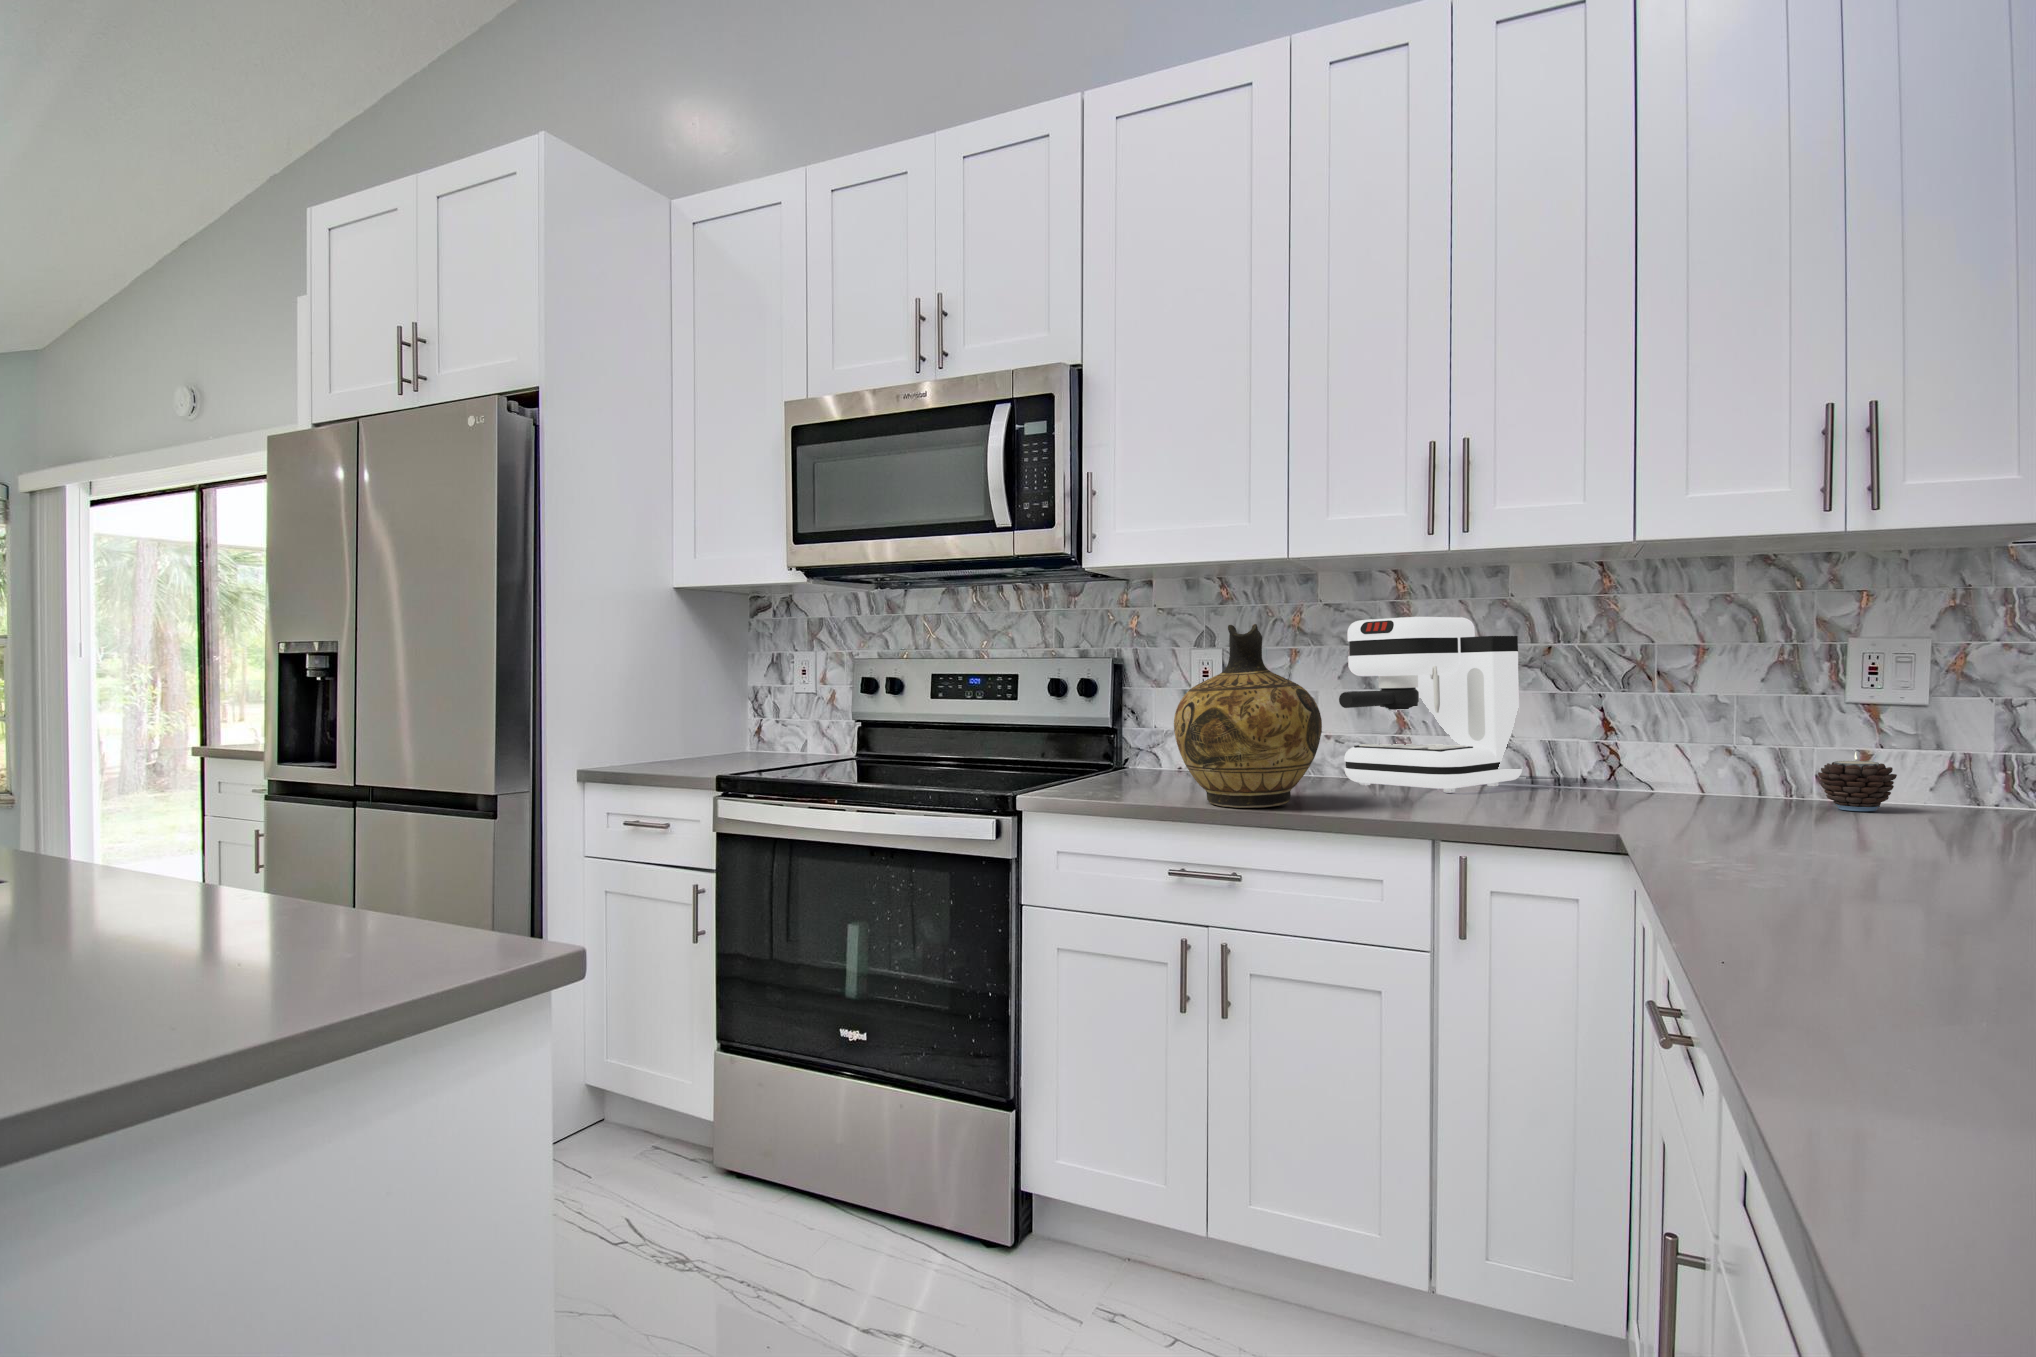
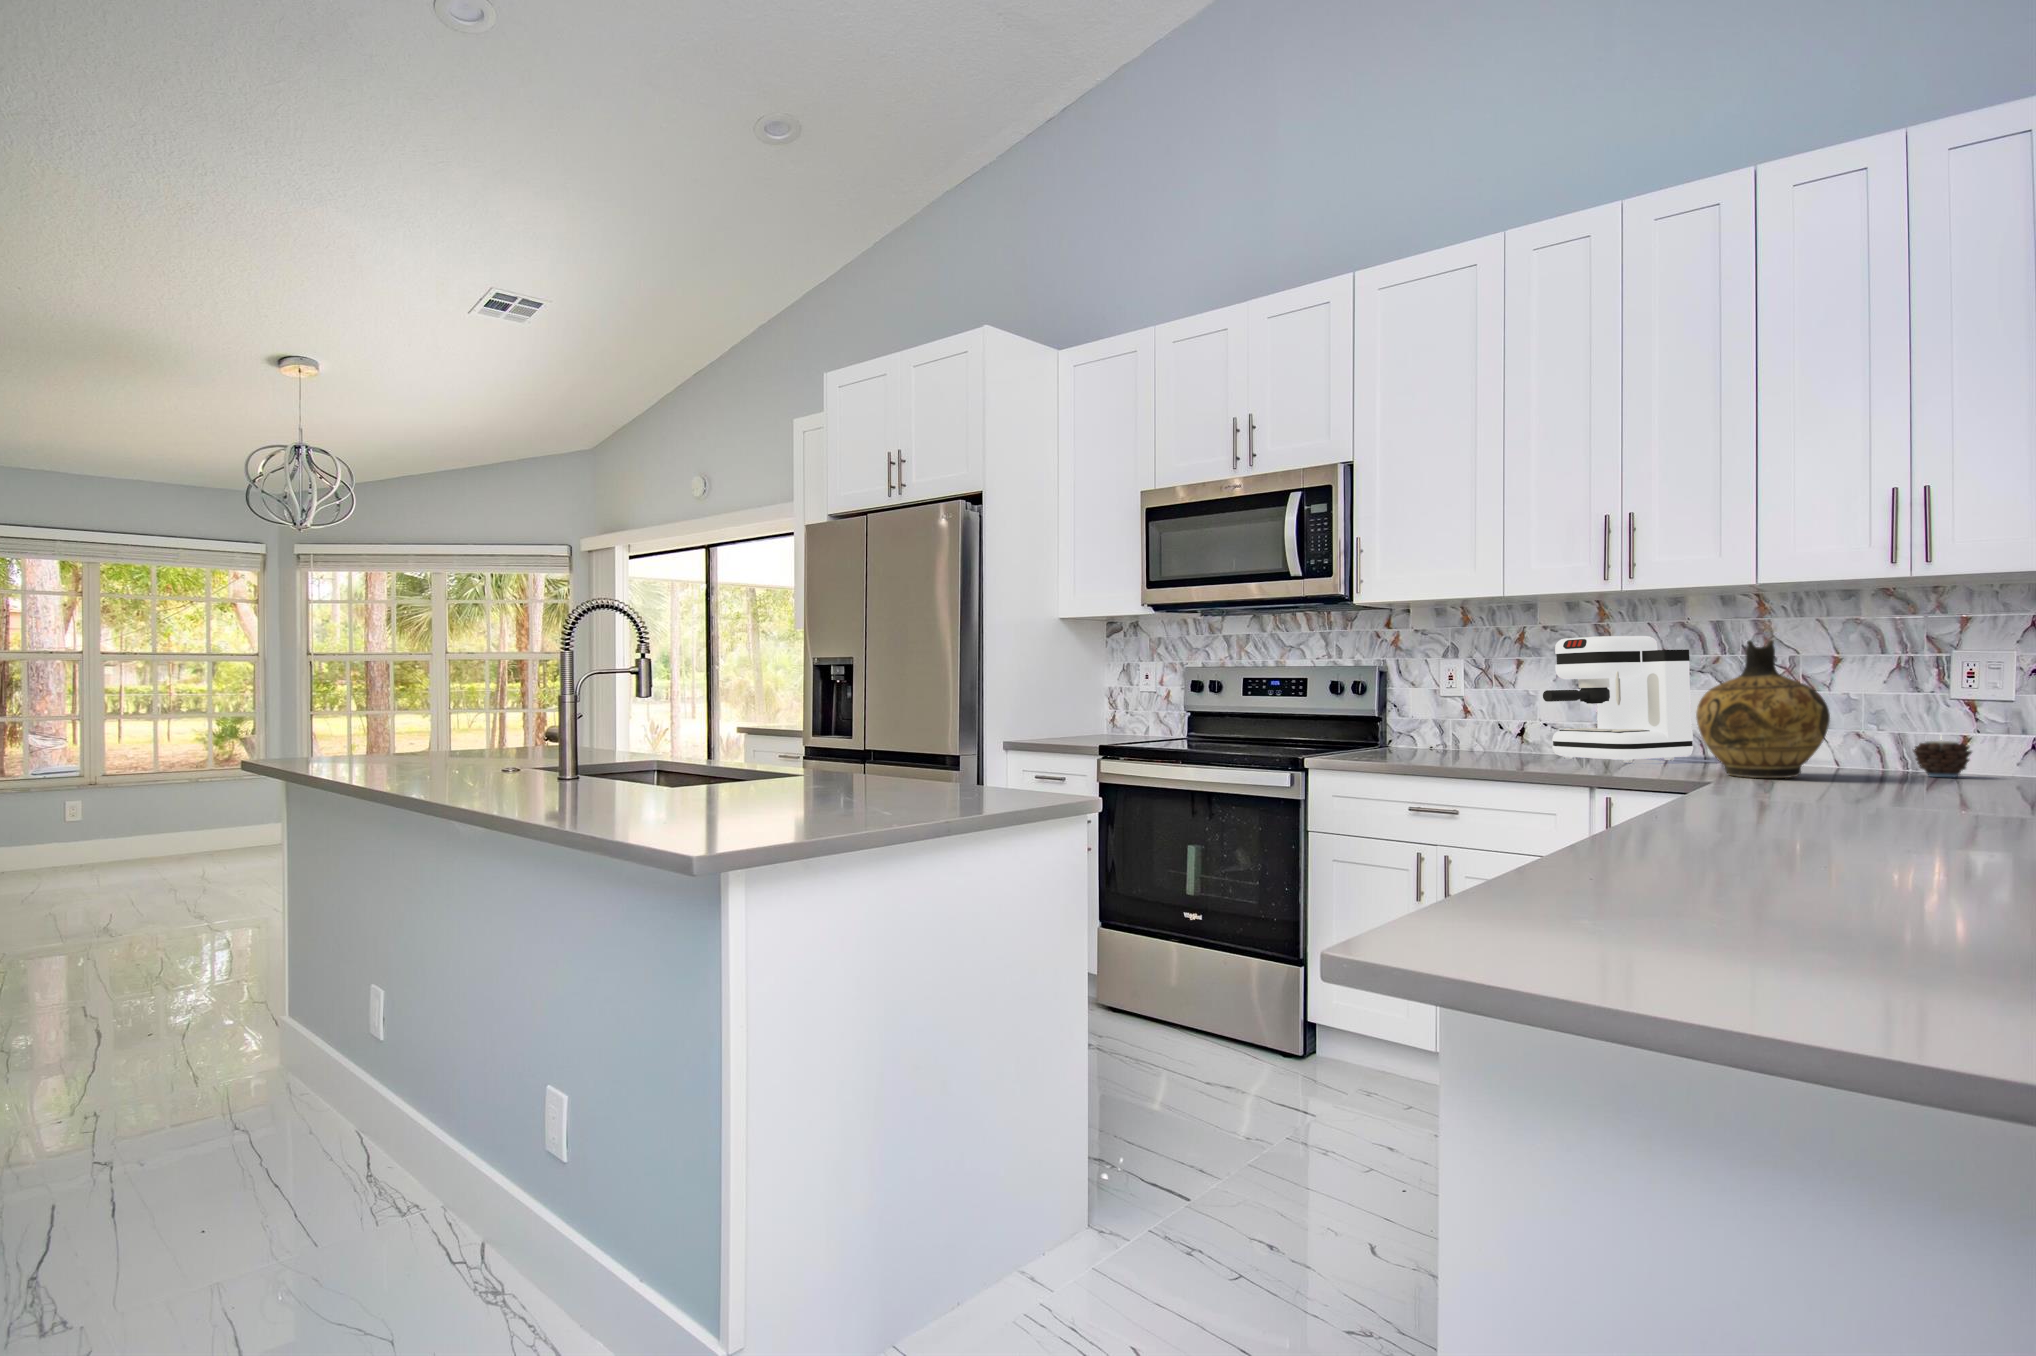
ceramic jug: present [1174,624,1322,808] -> present [1696,640,1830,778]

